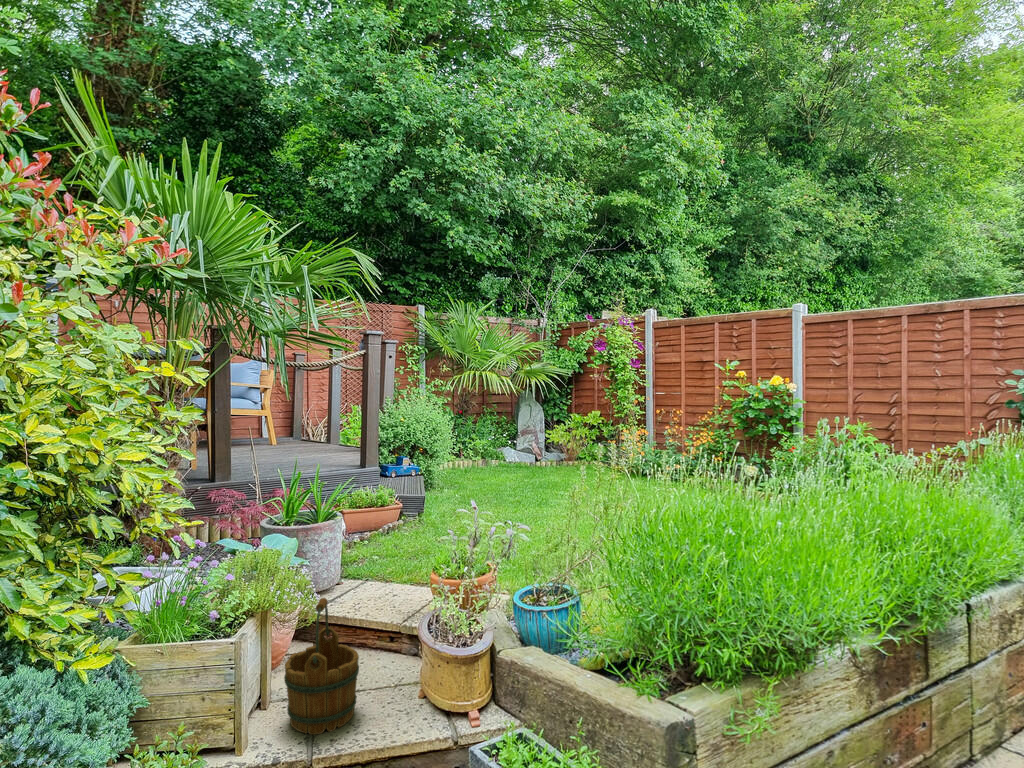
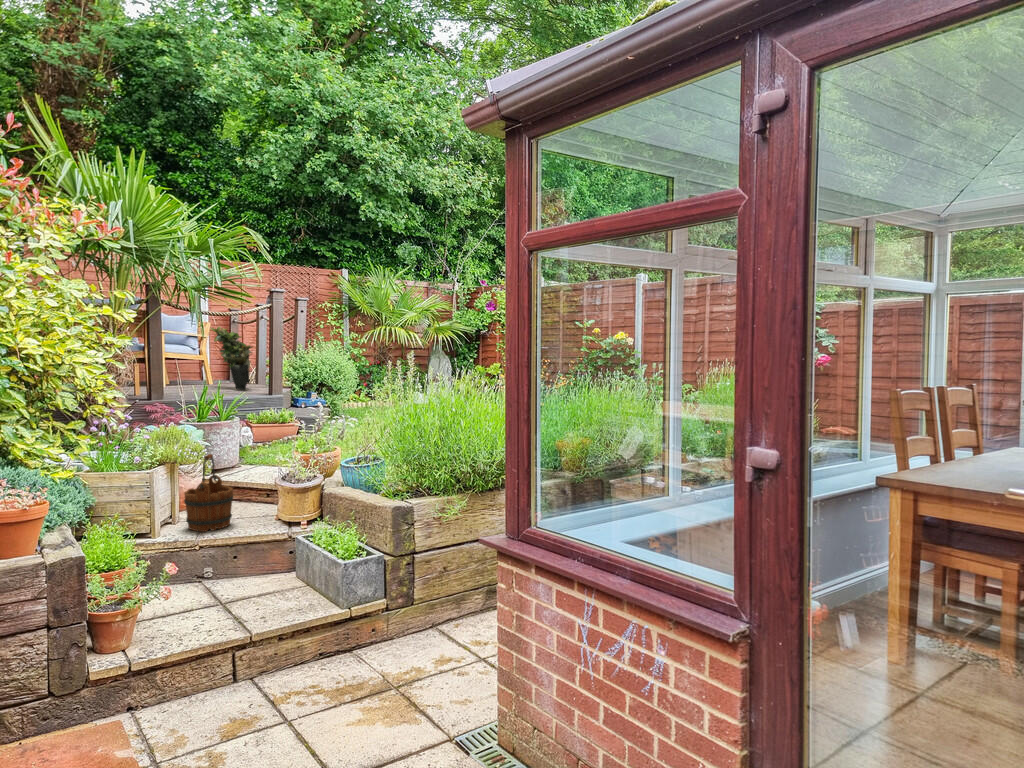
potted plant: none [283,377,334,455] -> present [211,327,252,390]

